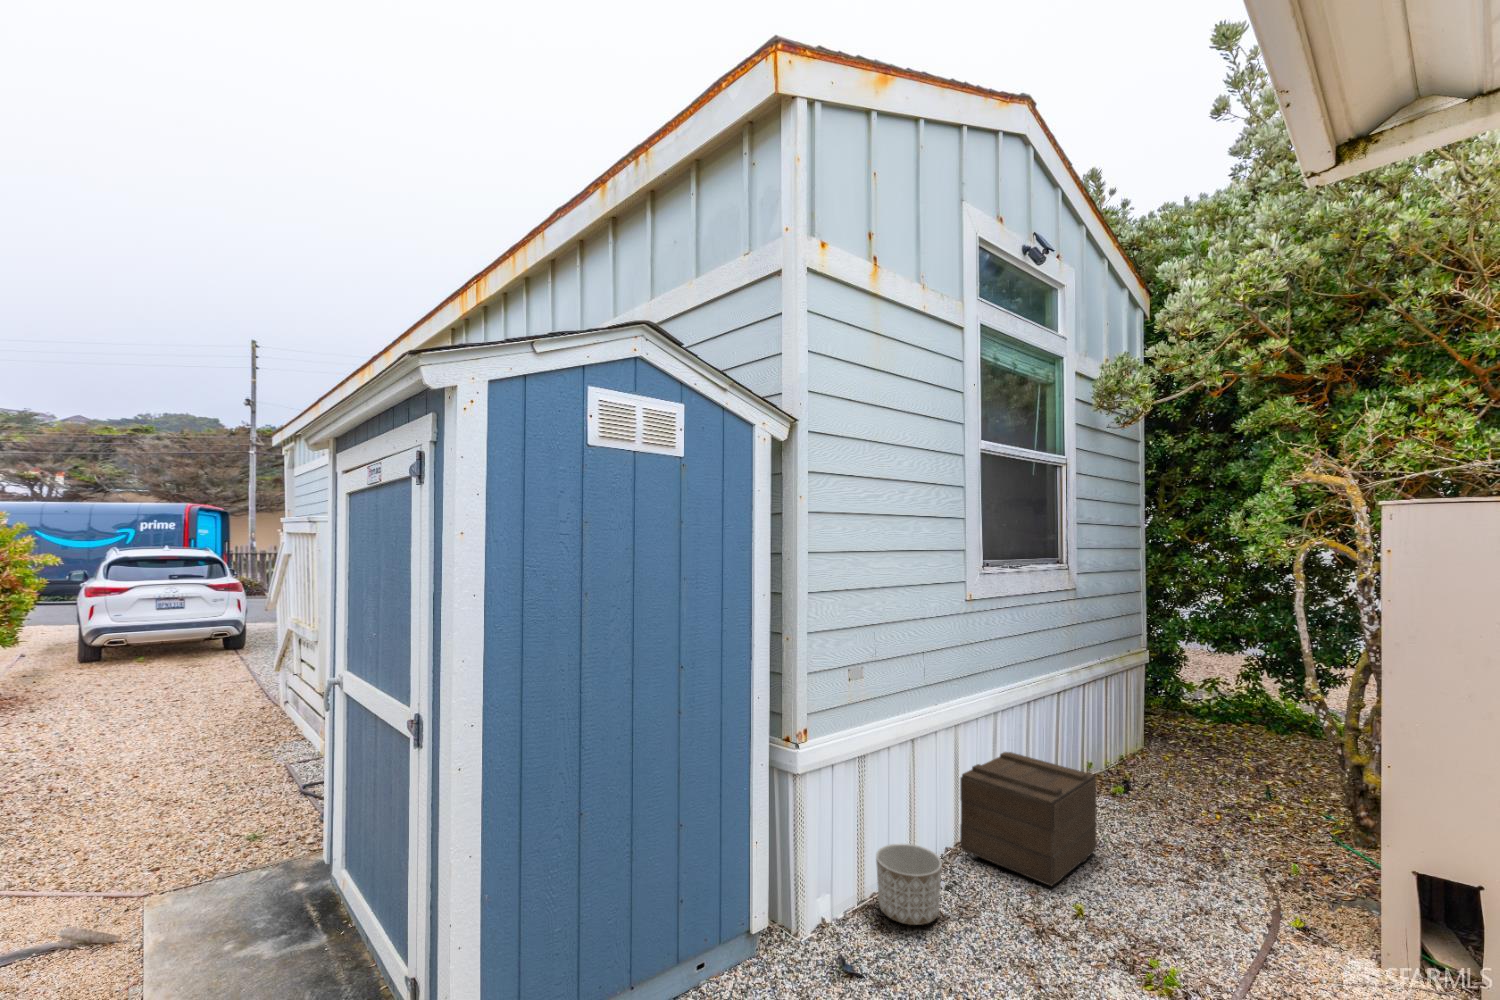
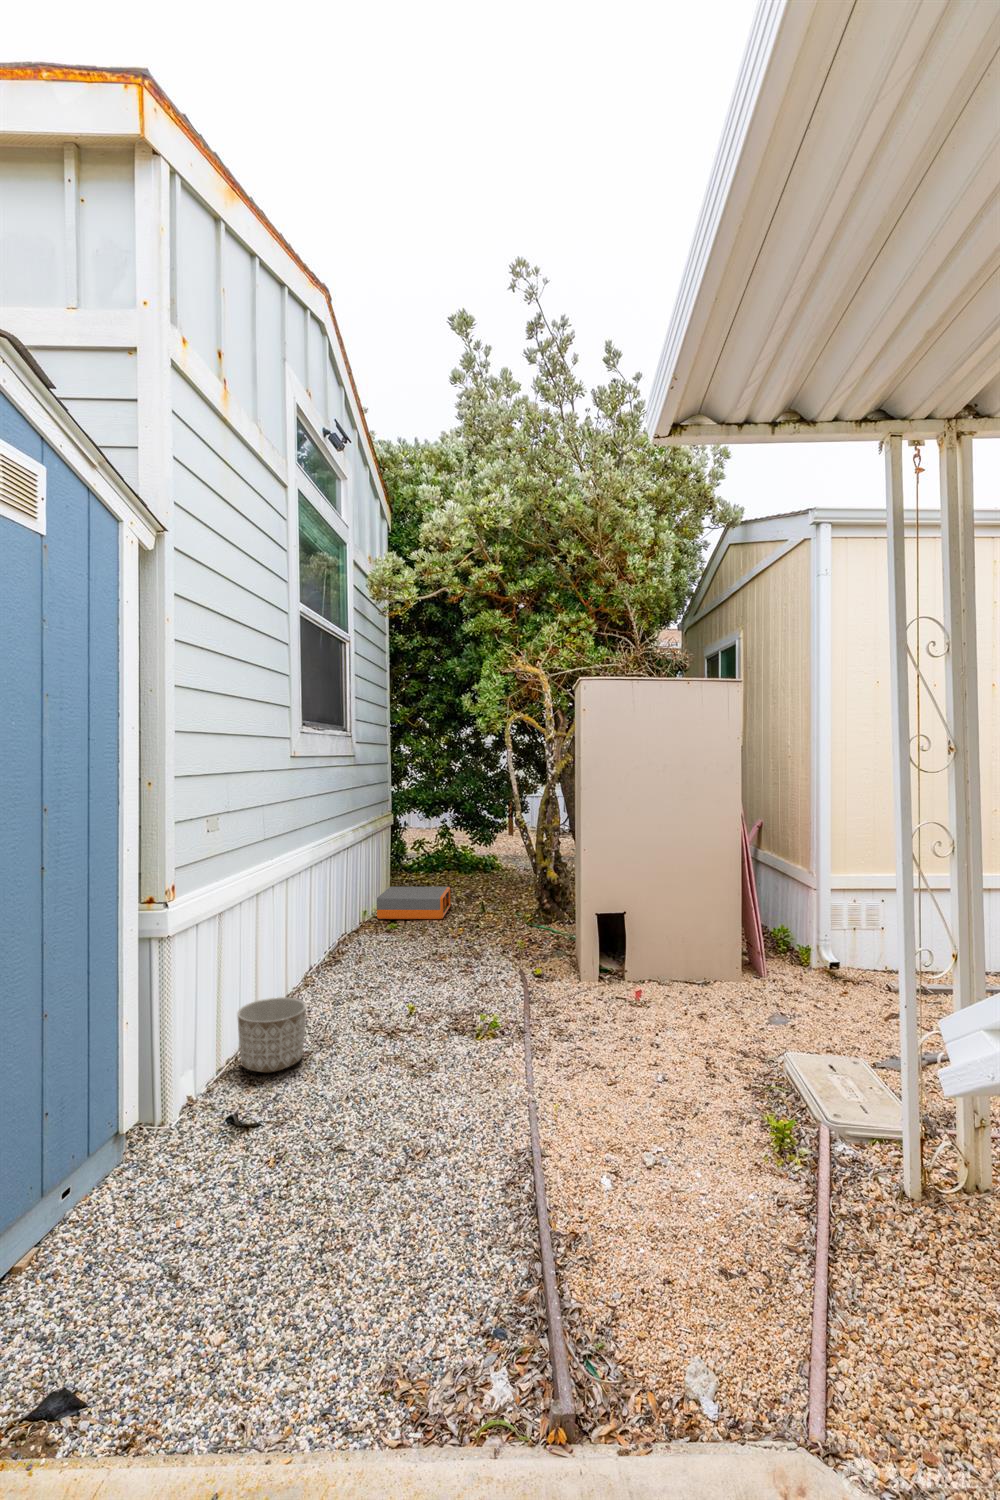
storage box: none [1109,733,1217,791] -> present [377,887,451,919]
wooden crate: present [960,752,1096,886] -> none [292,906,400,1004]

